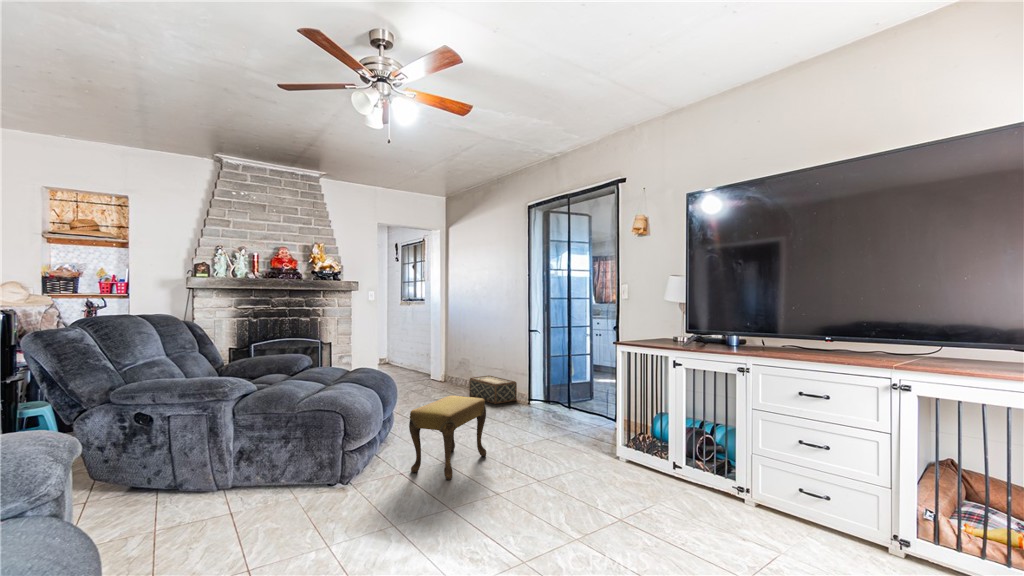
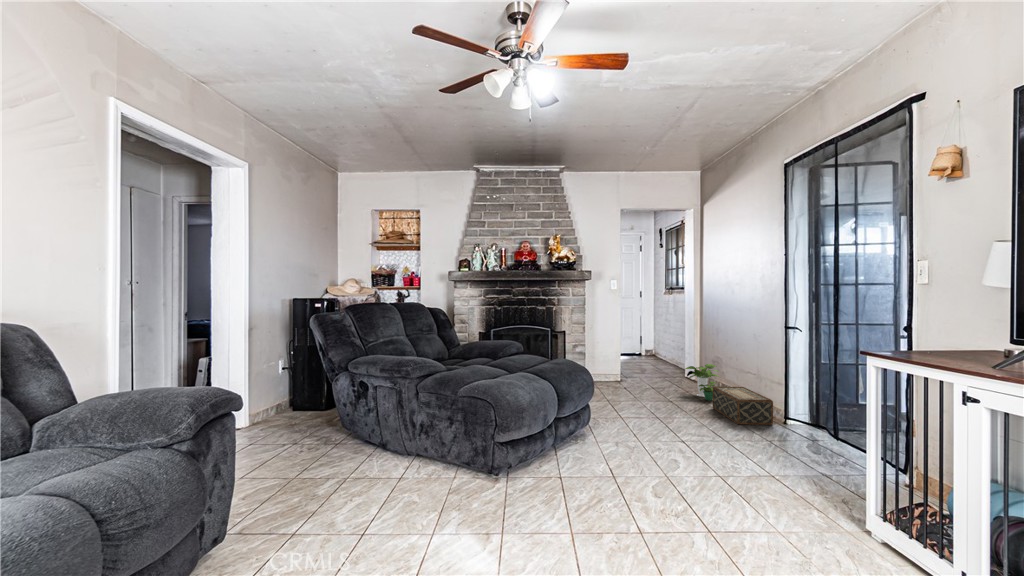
potted plant: none [440,361,469,391] -> present [685,364,718,401]
footstool: present [409,396,486,480] -> none [563,406,665,505]

